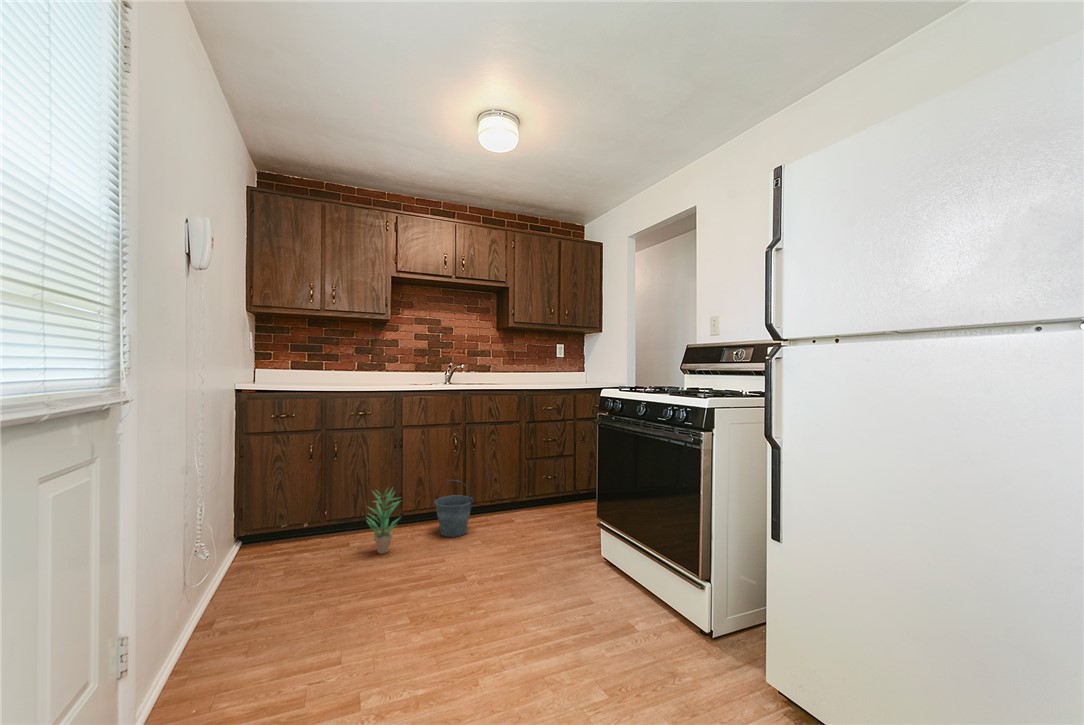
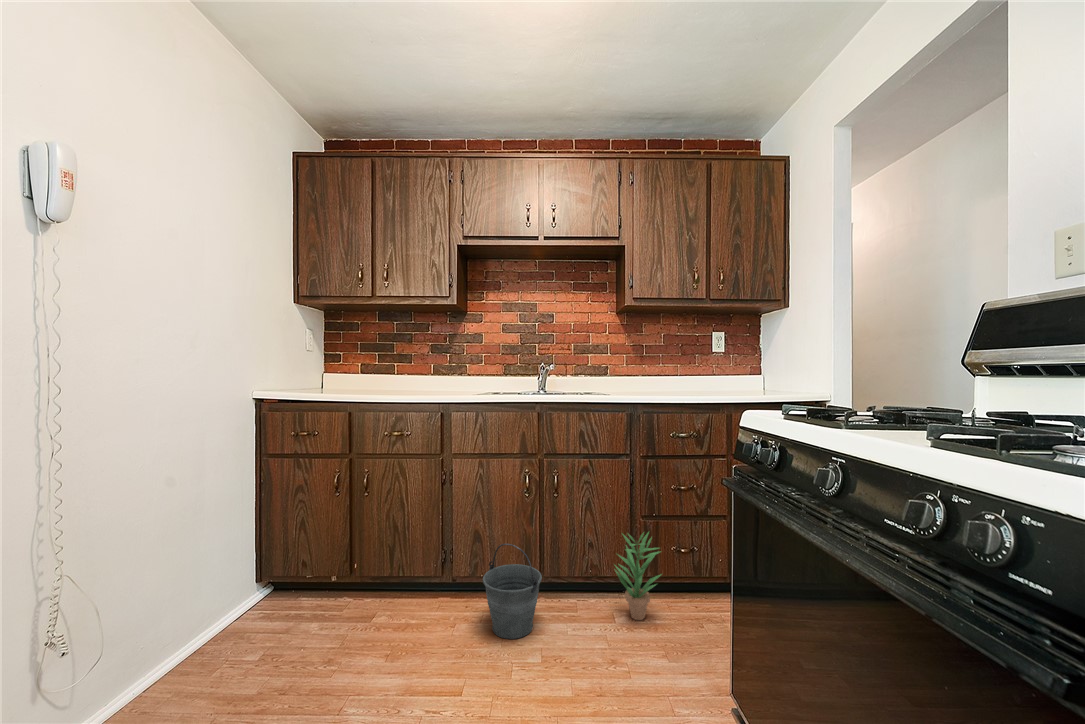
potted plant: present [368,490,399,554] -> present [615,533,661,620]

